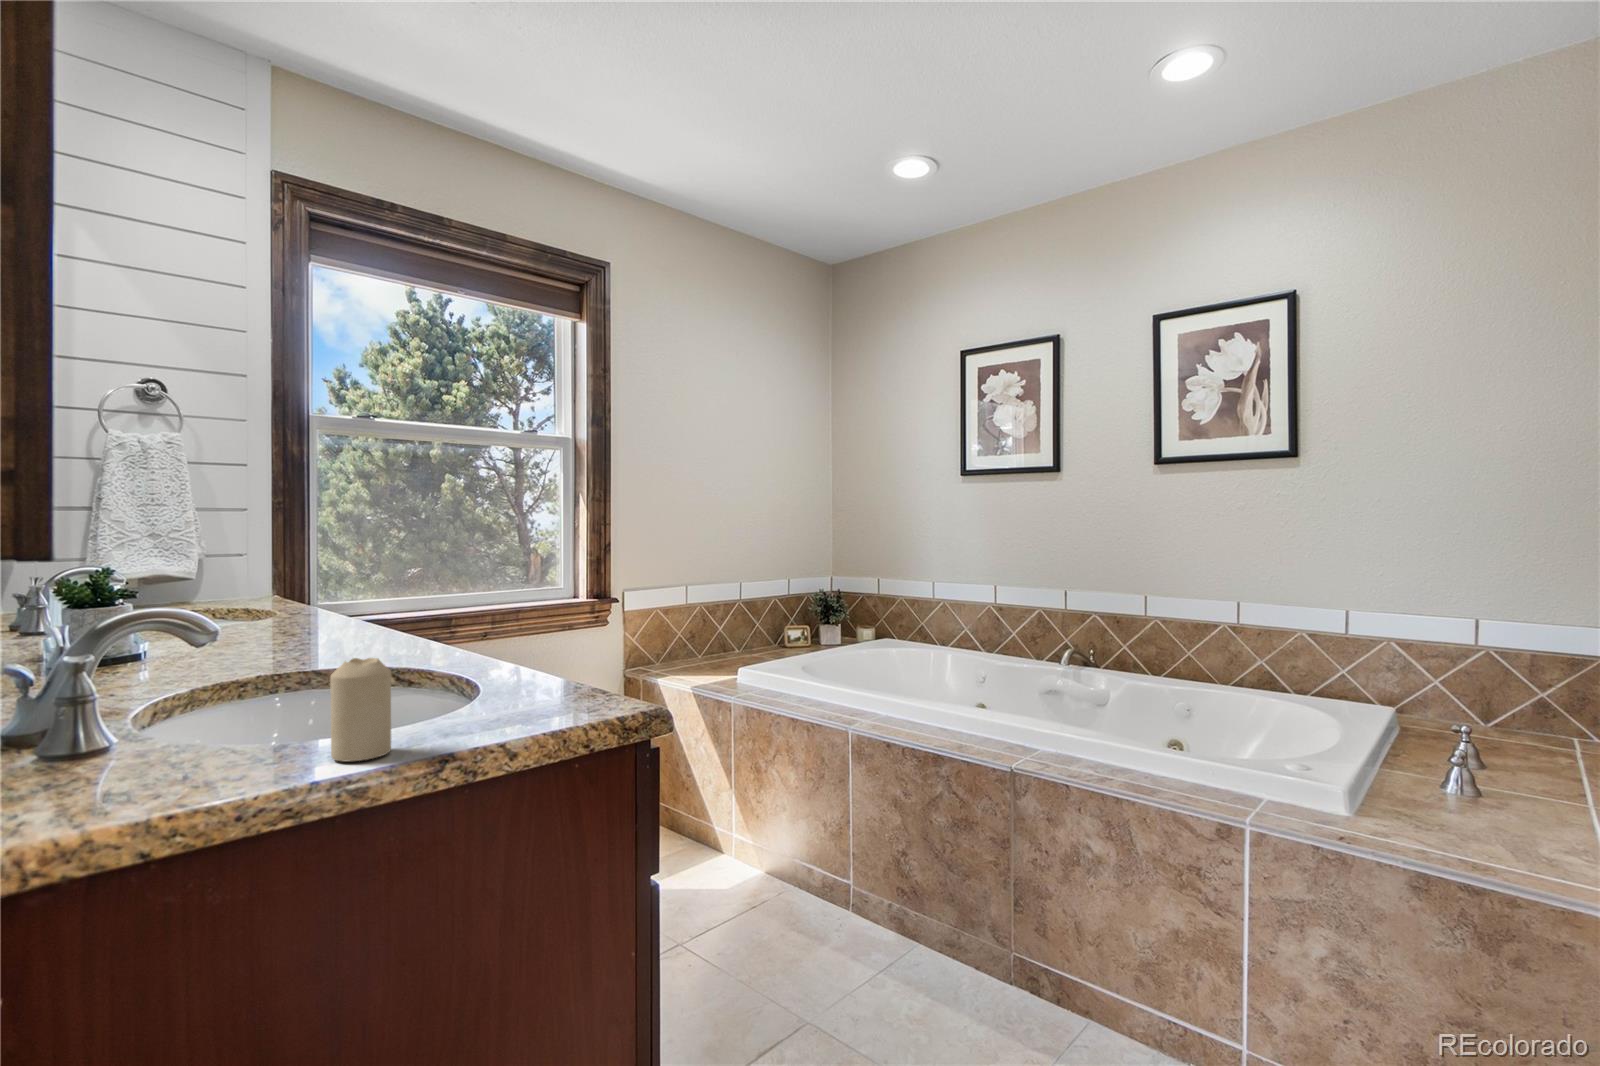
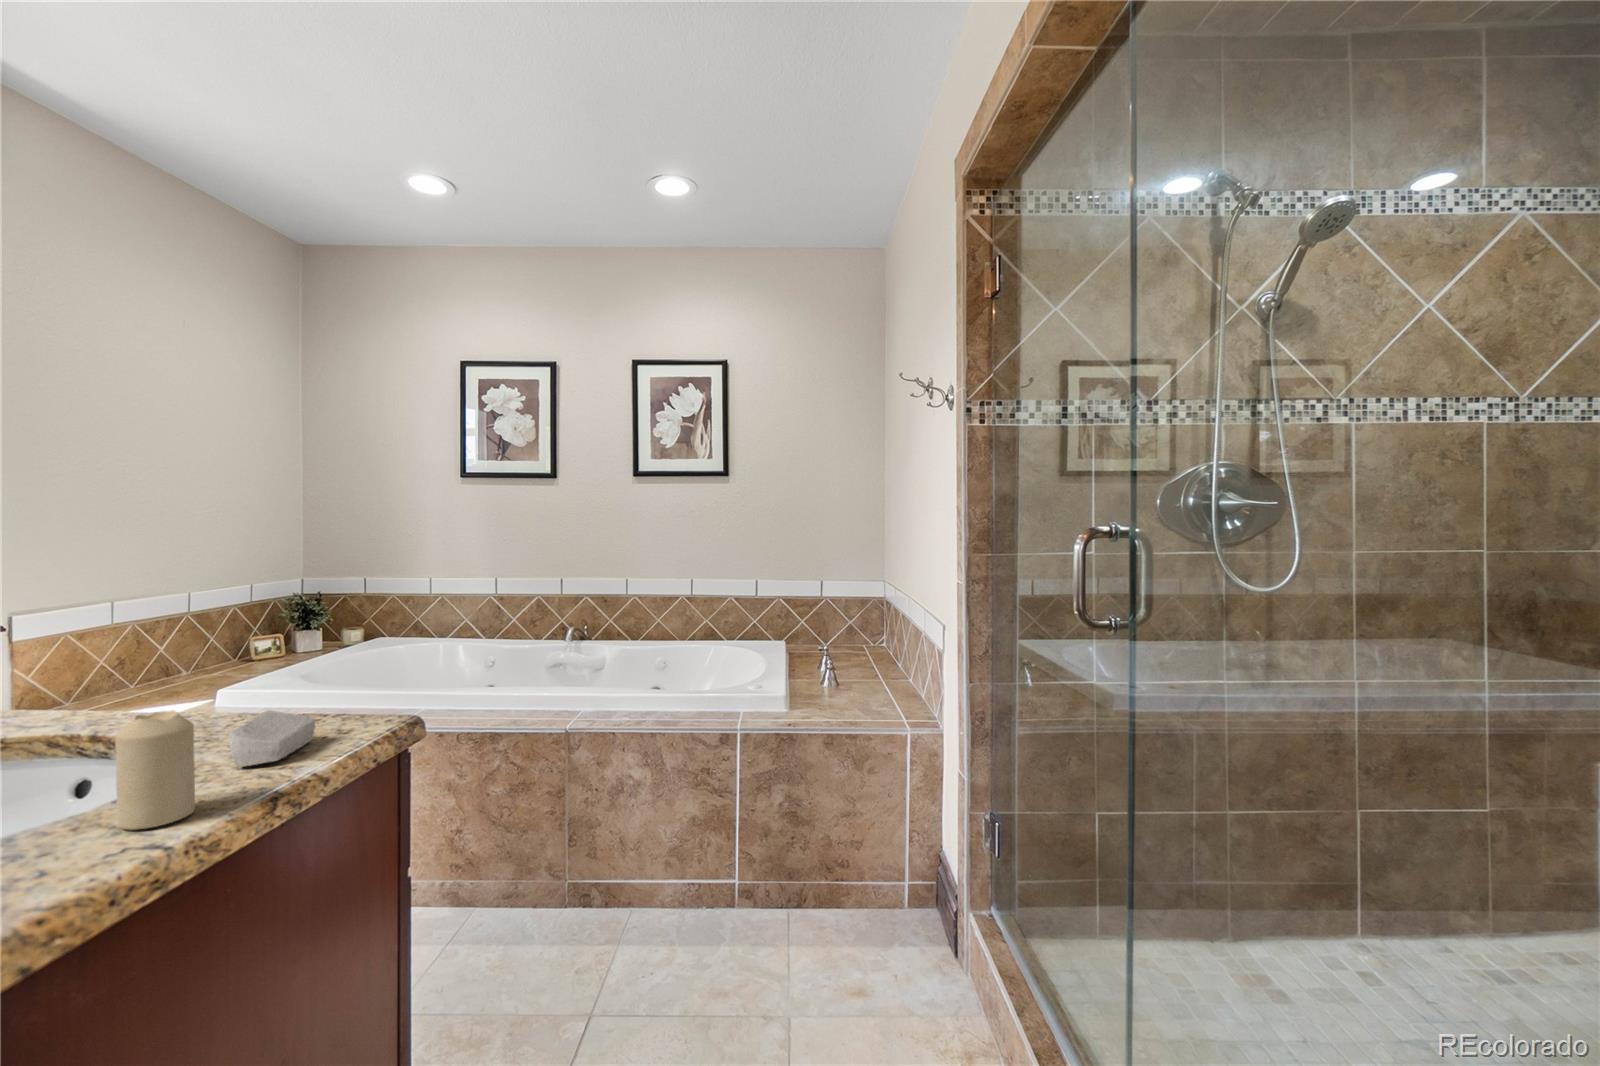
soap bar: none [472,677,560,726] -> present [228,710,315,767]

